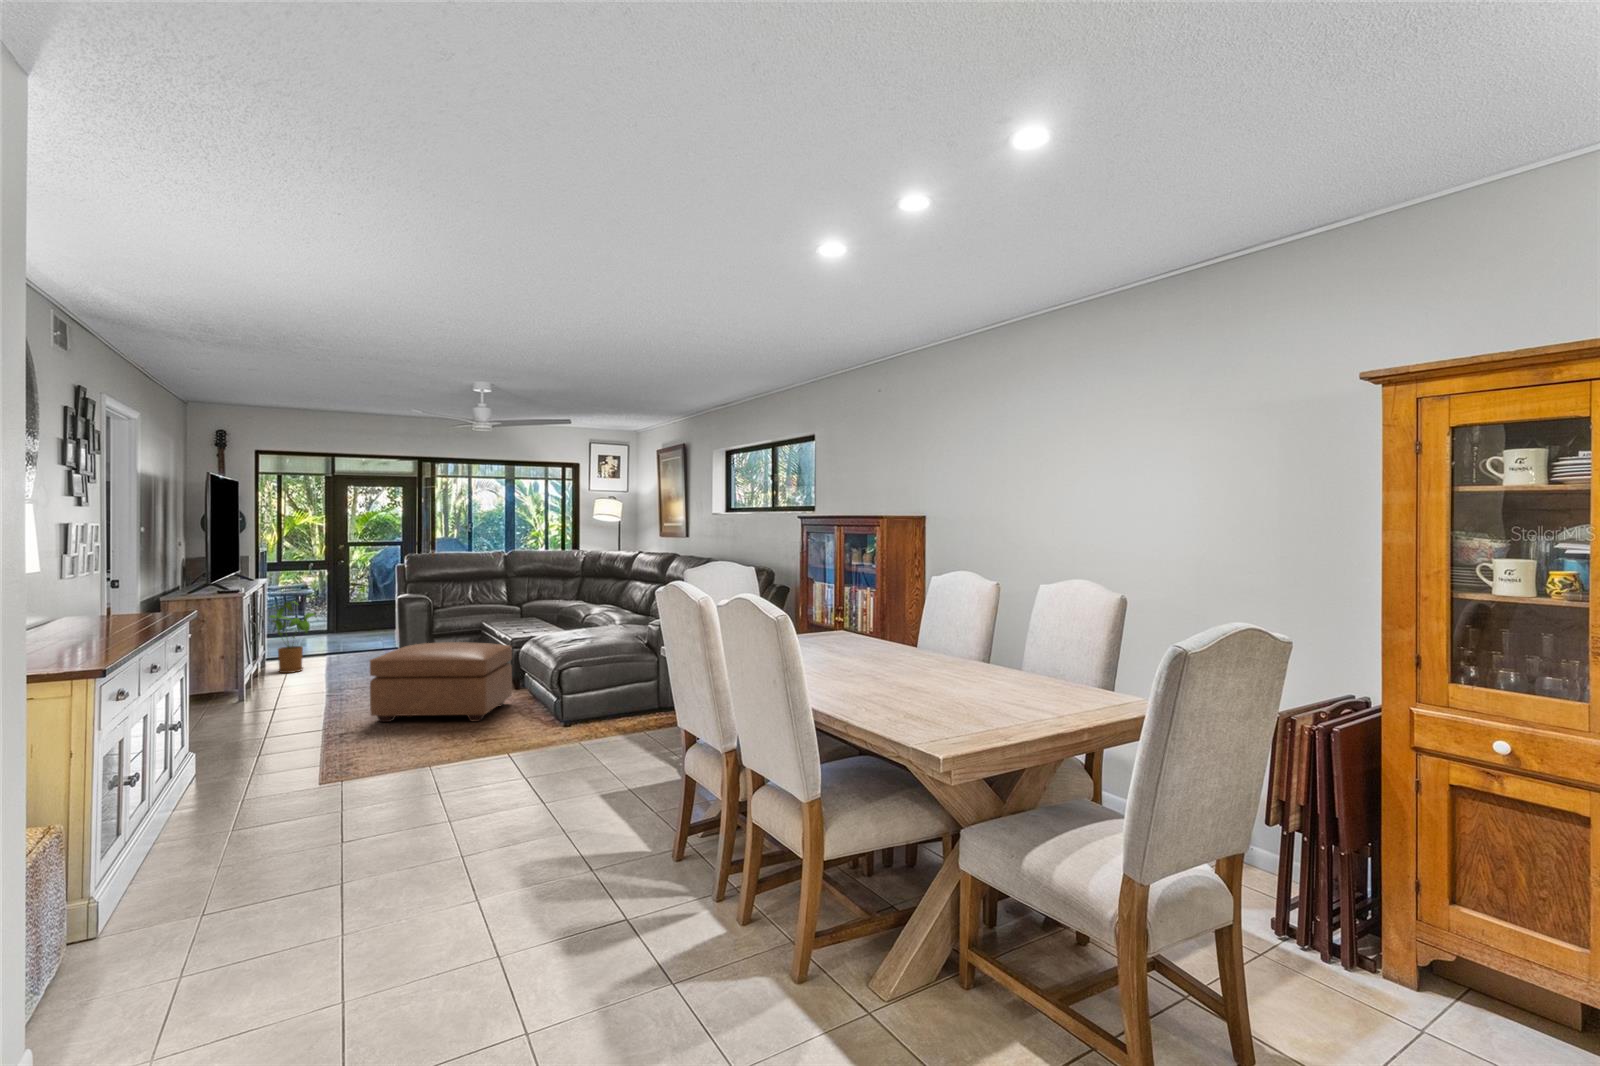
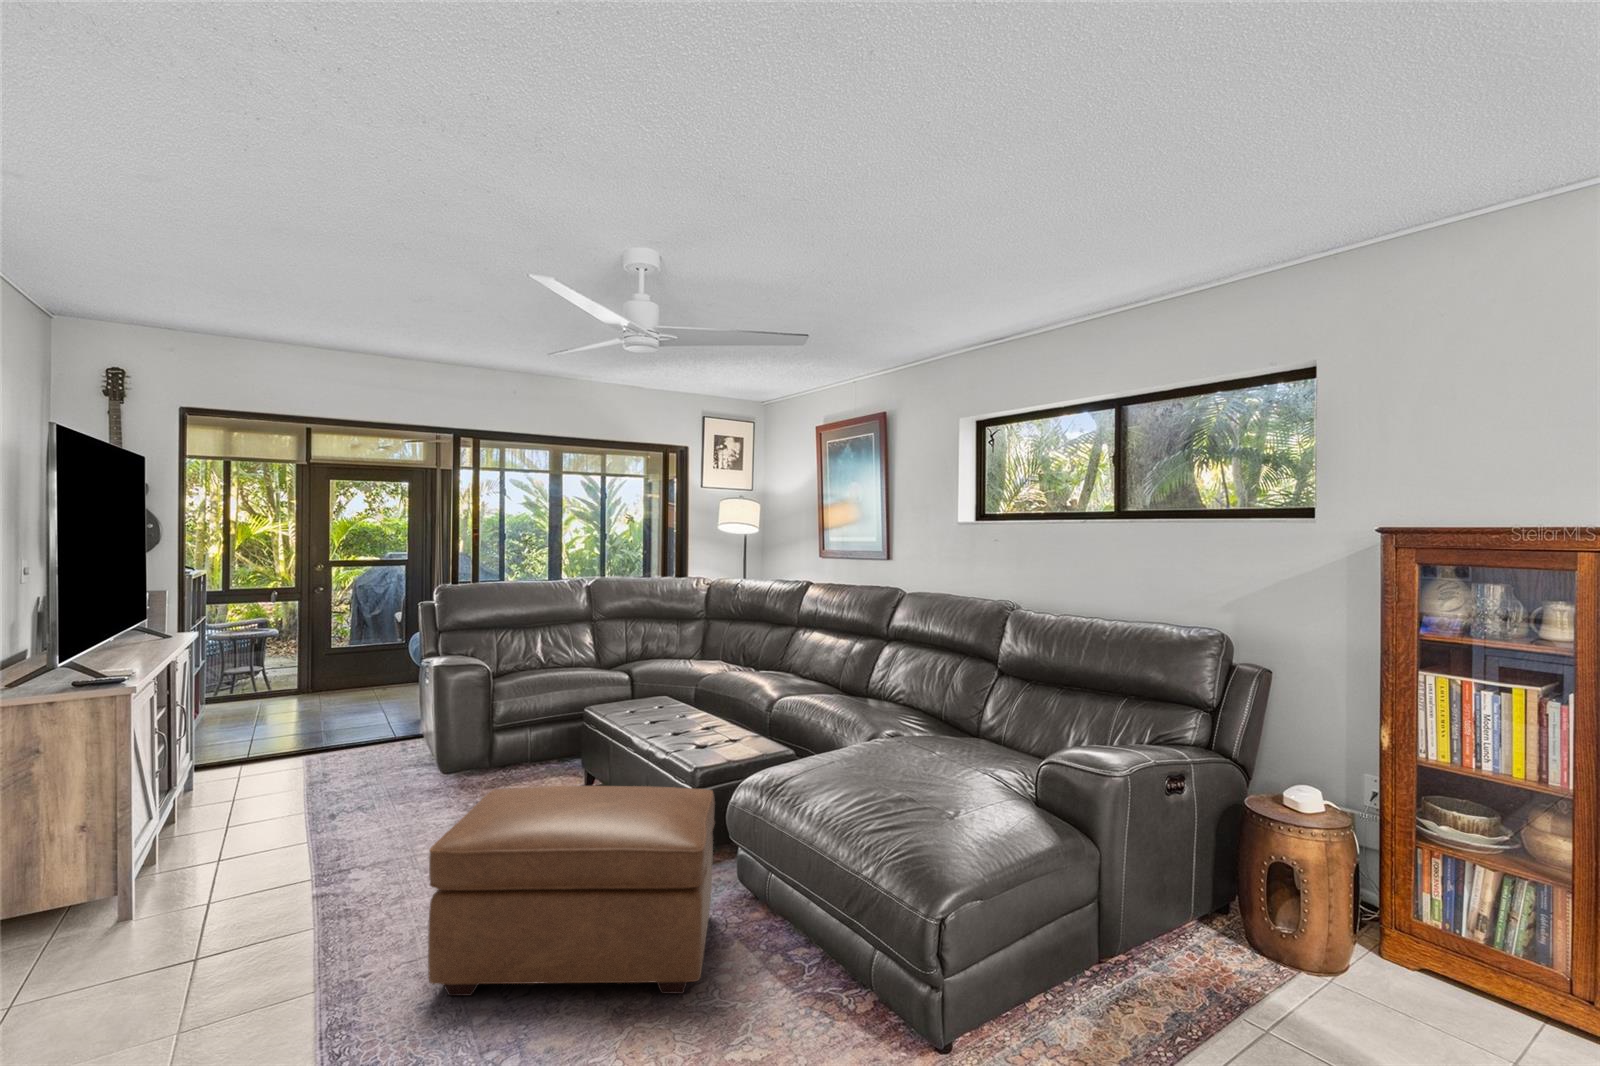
house plant: present [269,601,316,673] -> none [199,667,288,804]

